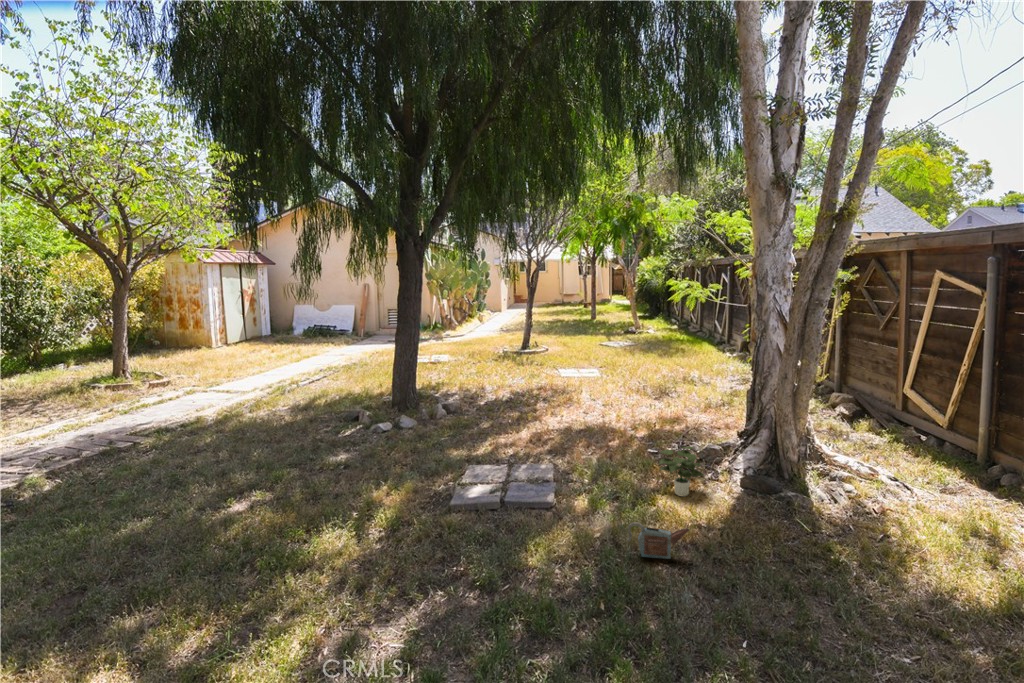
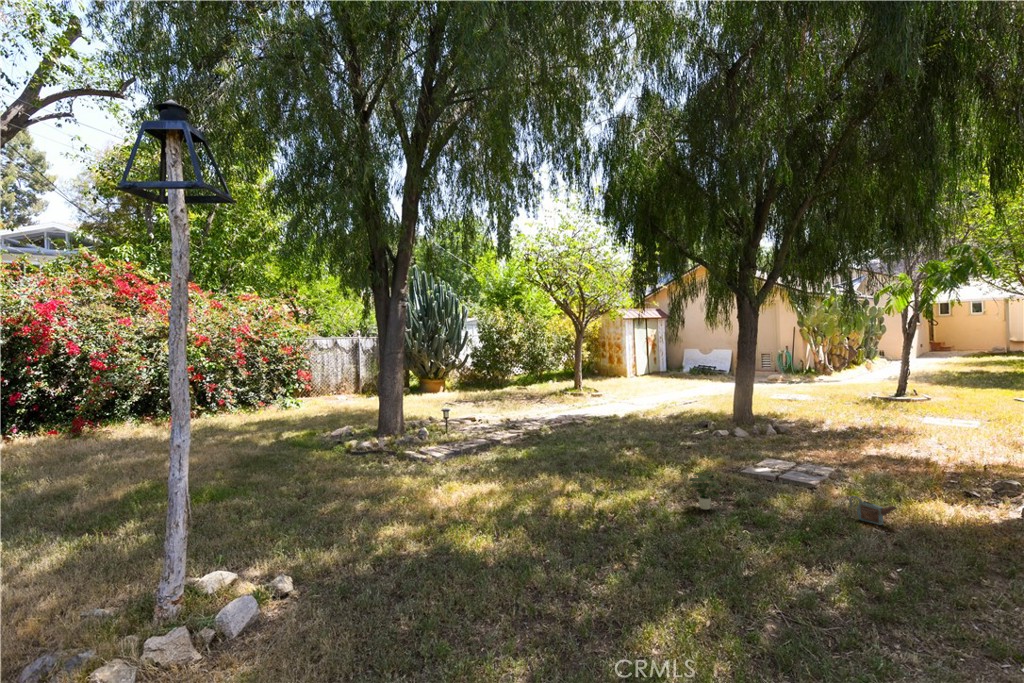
potted plant: present [659,446,705,496] -> present [689,472,724,510]

